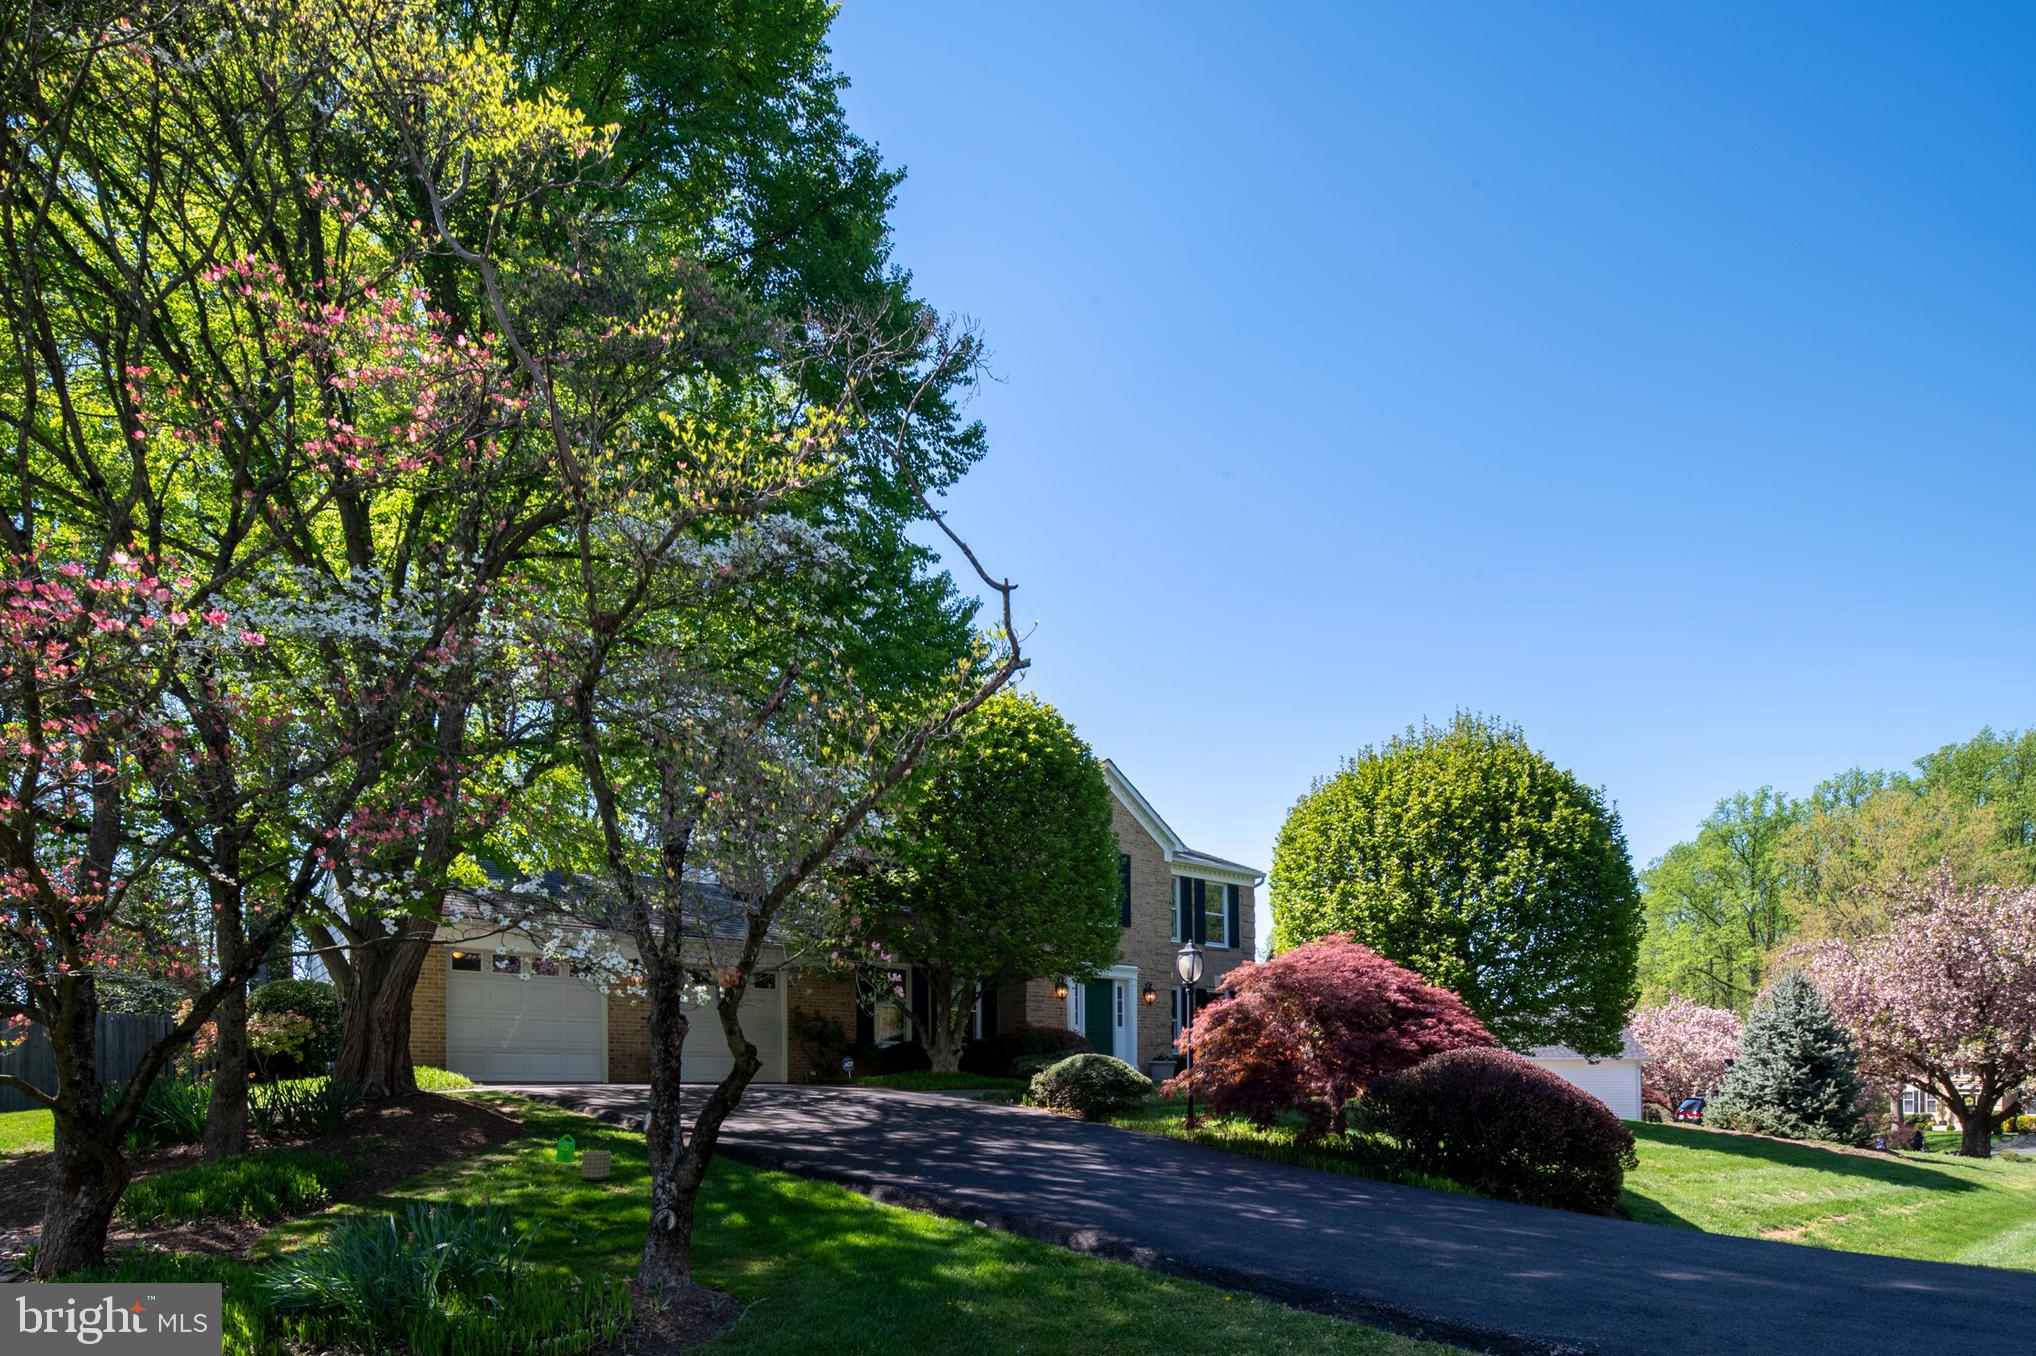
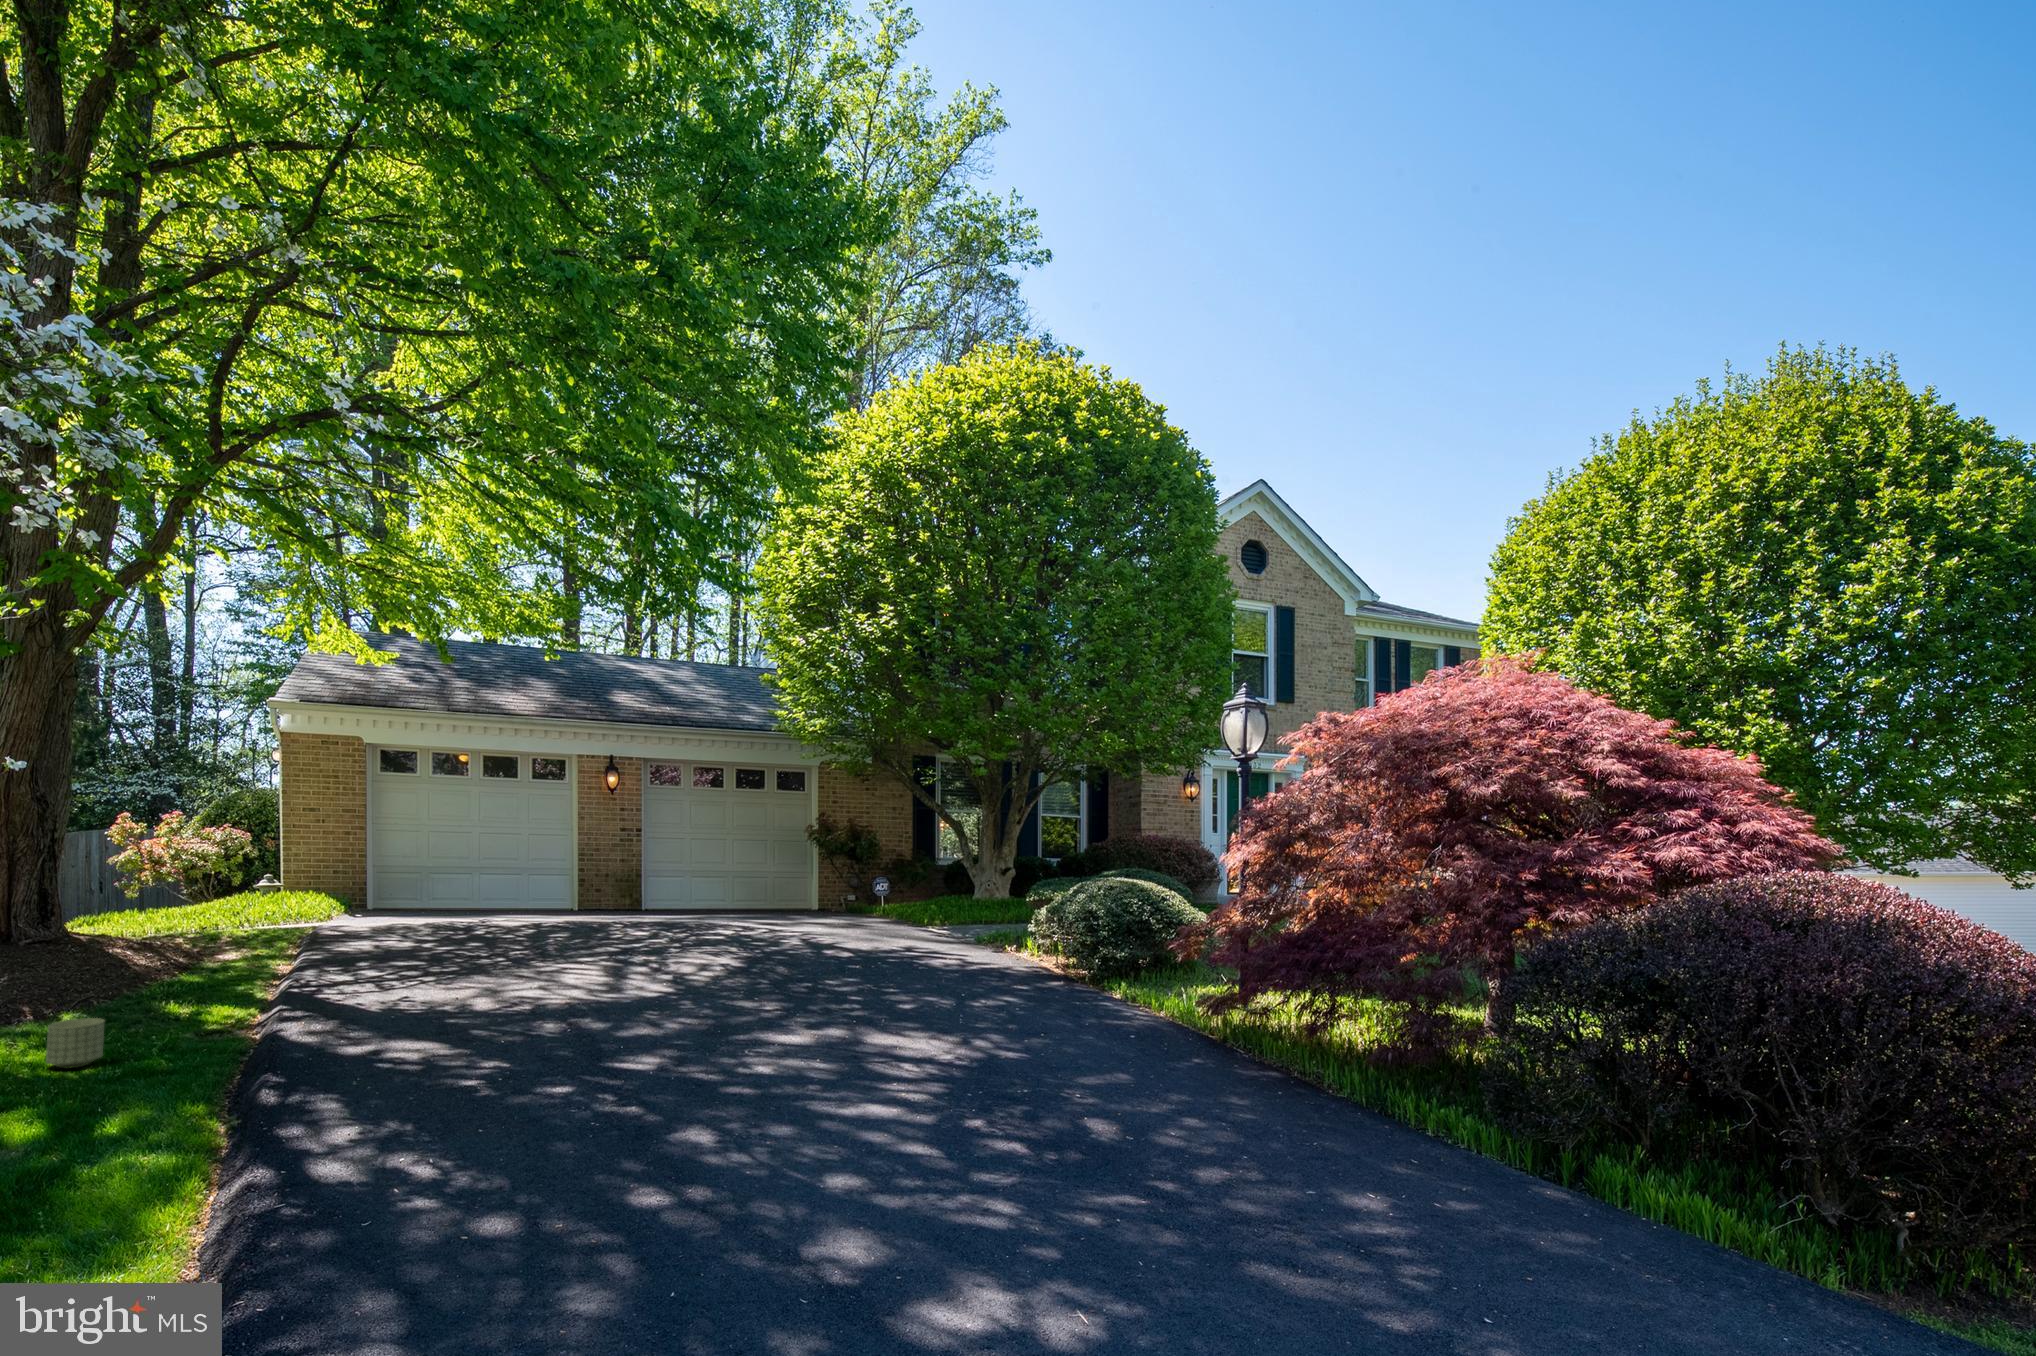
watering can: present [556,1134,575,1162] -> none [124,985,166,1027]

